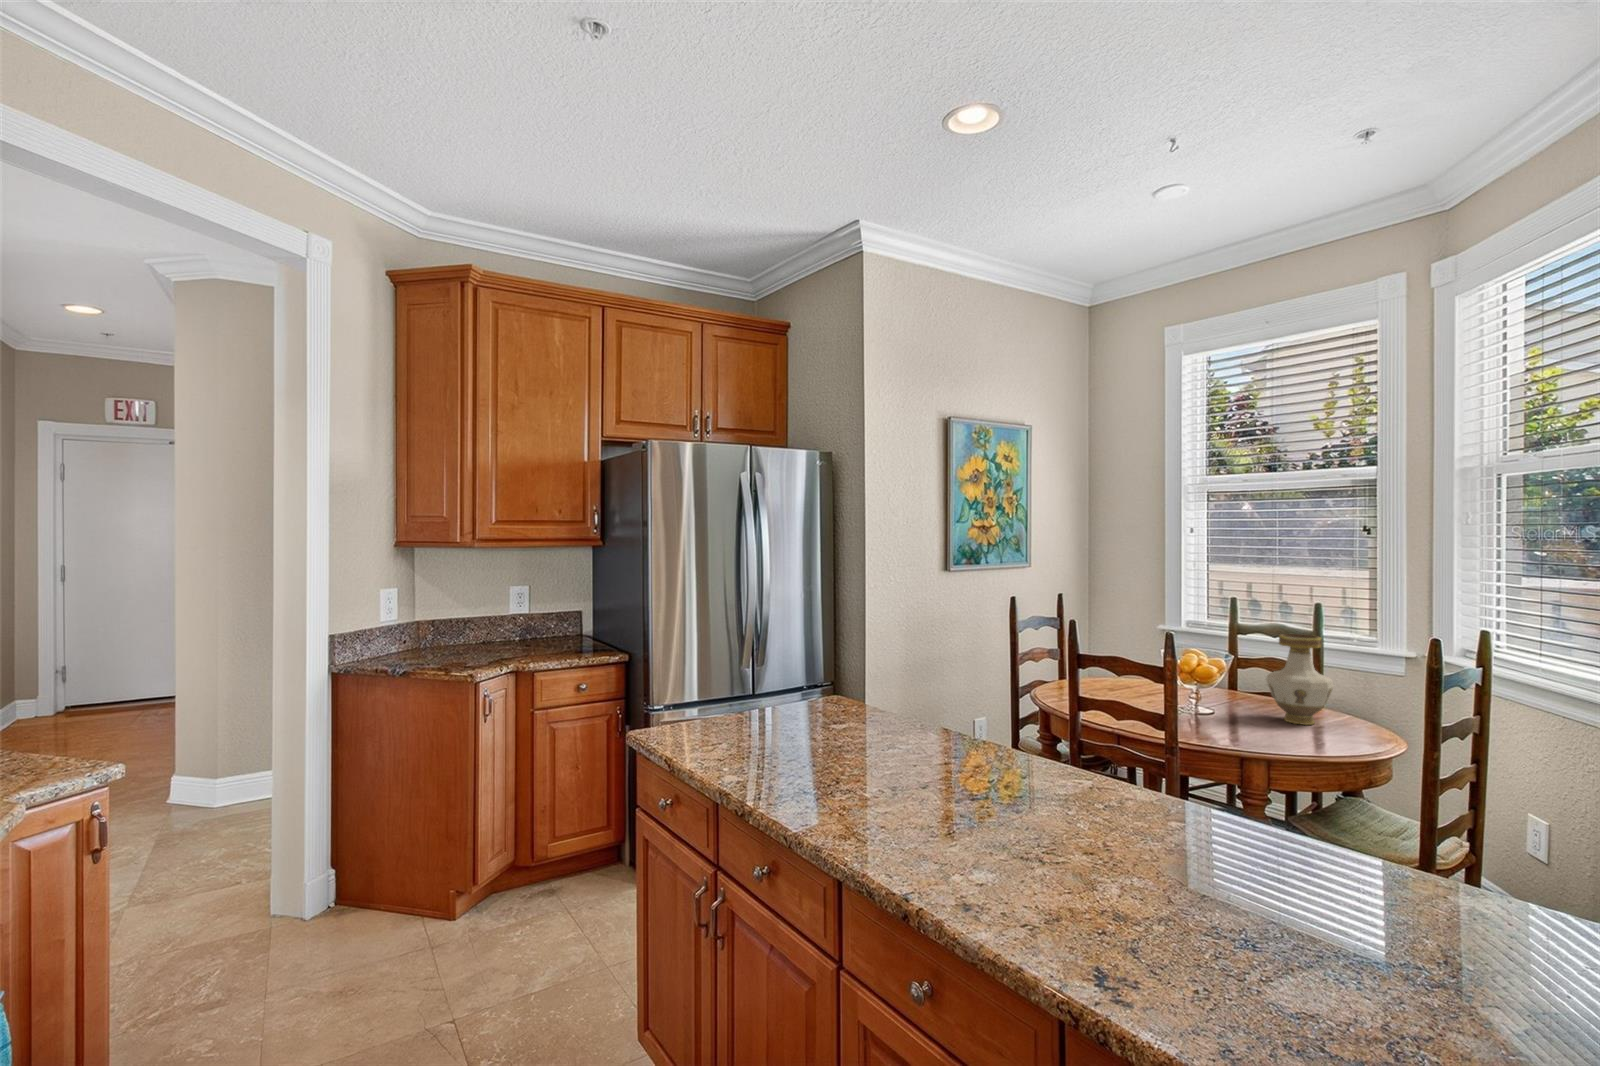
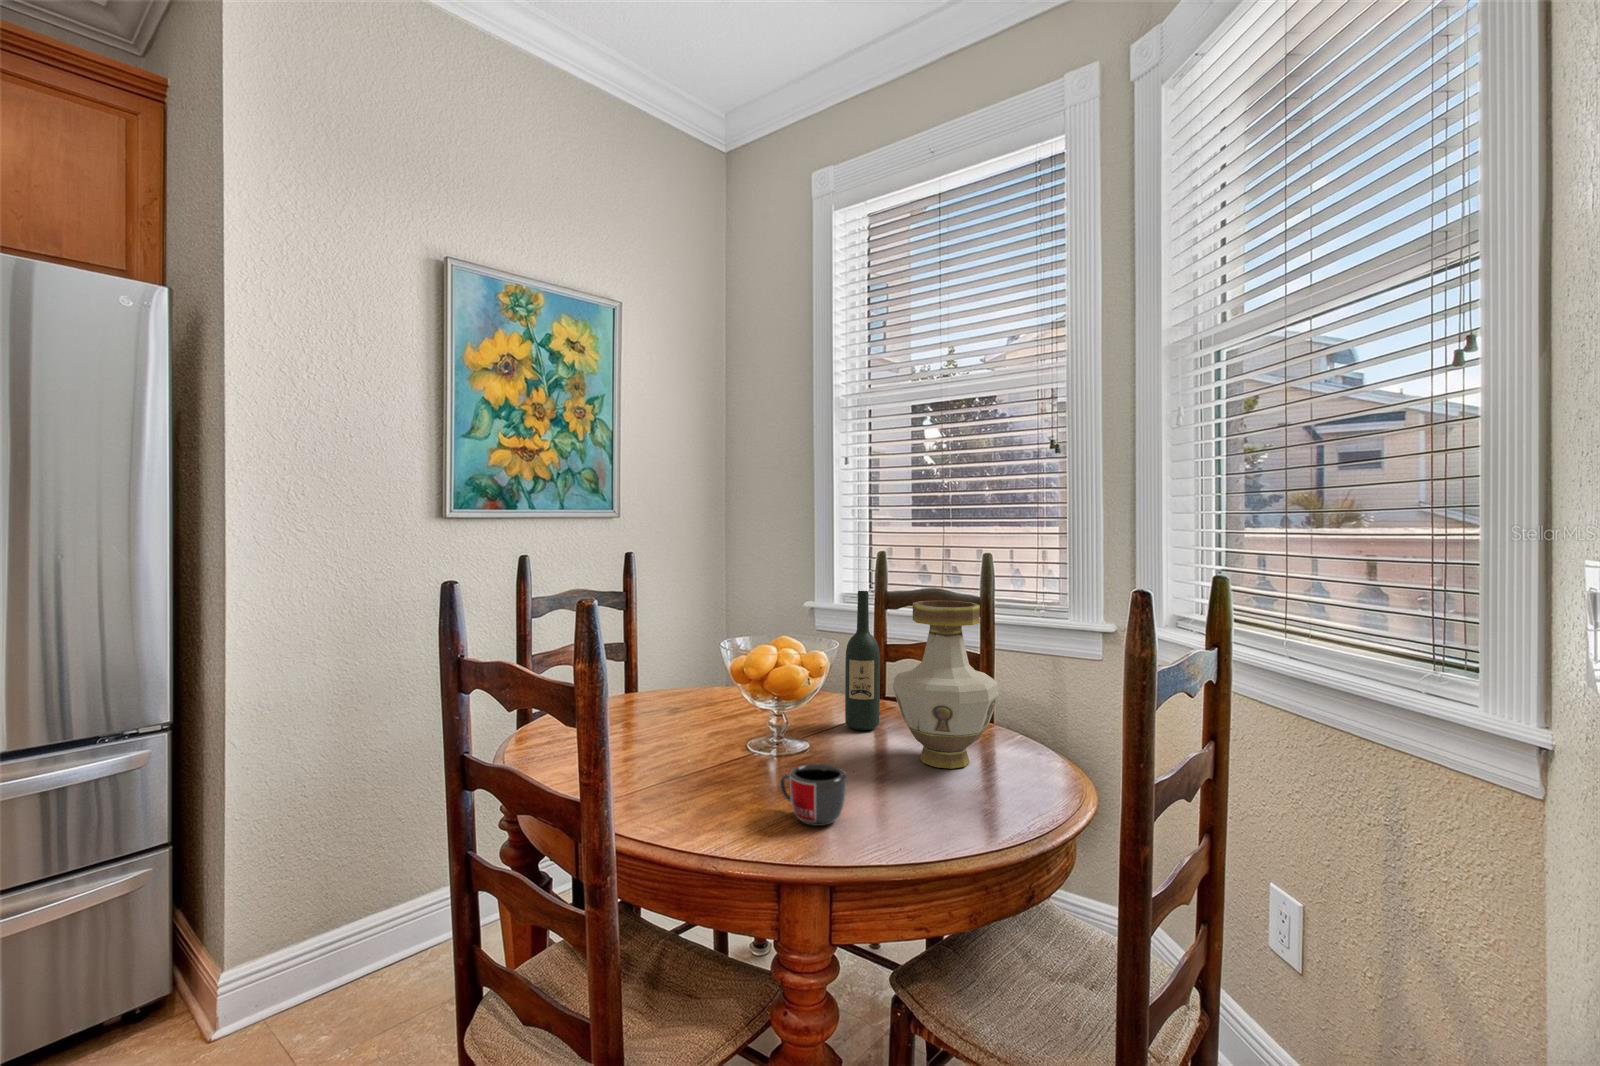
wine bottle: none [1229,626,1251,706] -> present [845,591,880,730]
mug: none [1215,711,1254,738] -> present [780,764,847,826]

